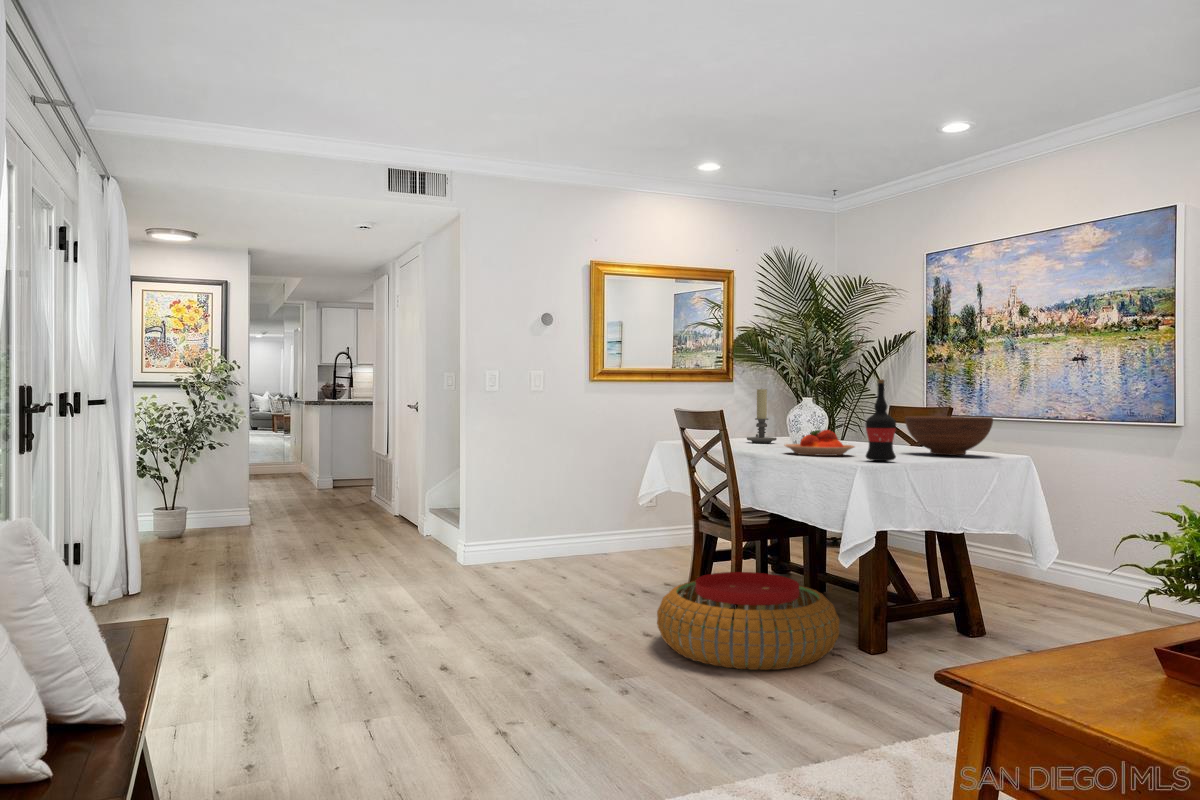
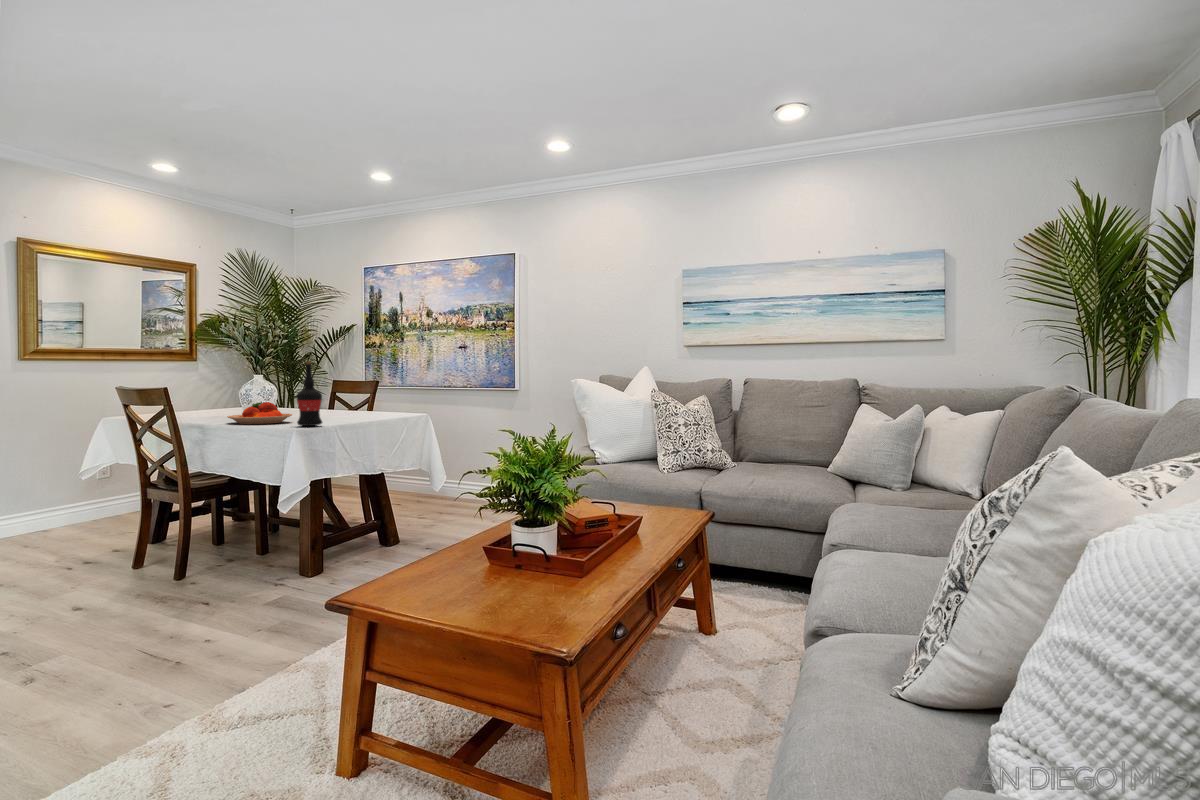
candle holder: present [747,389,777,443] -> none [202,367,231,414]
fruit bowl: present [905,416,993,455] -> none [337,388,402,417]
pouf: present [657,572,840,670] -> none [87,528,280,622]

